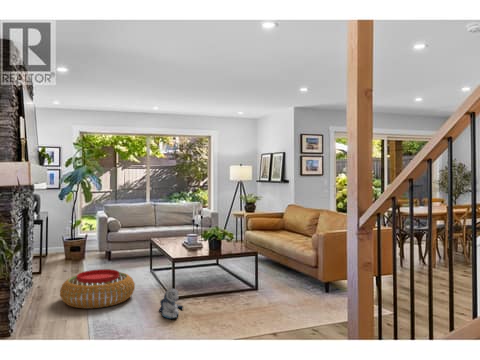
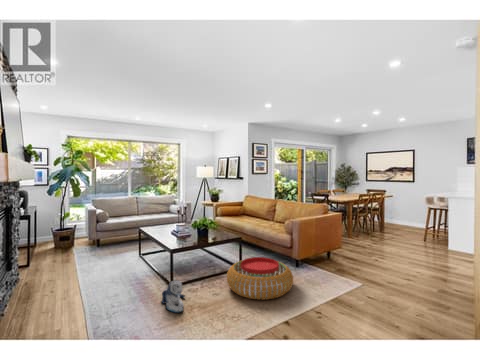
pouf: present [60,269,135,308] -> present [227,257,293,300]

